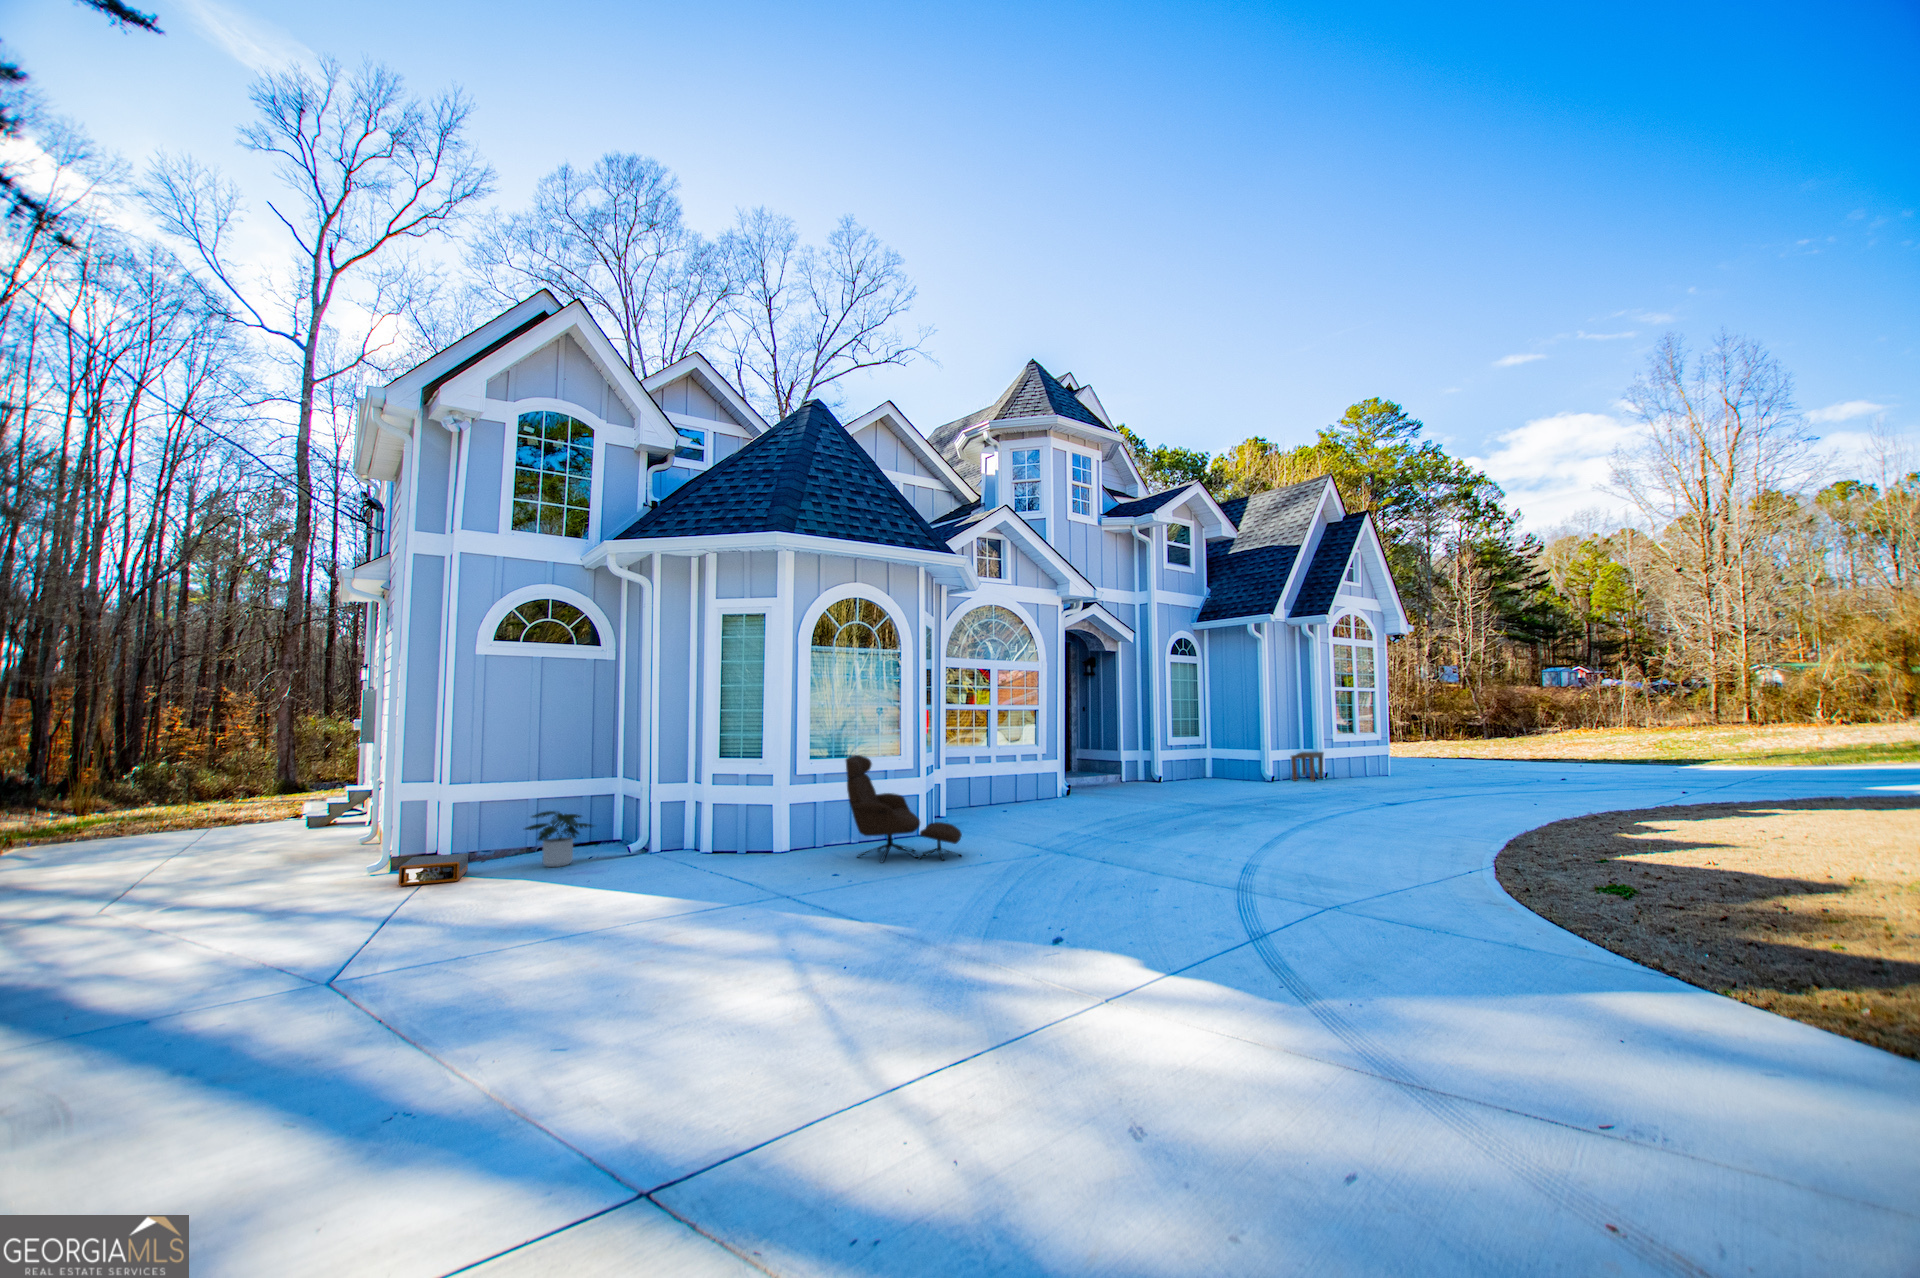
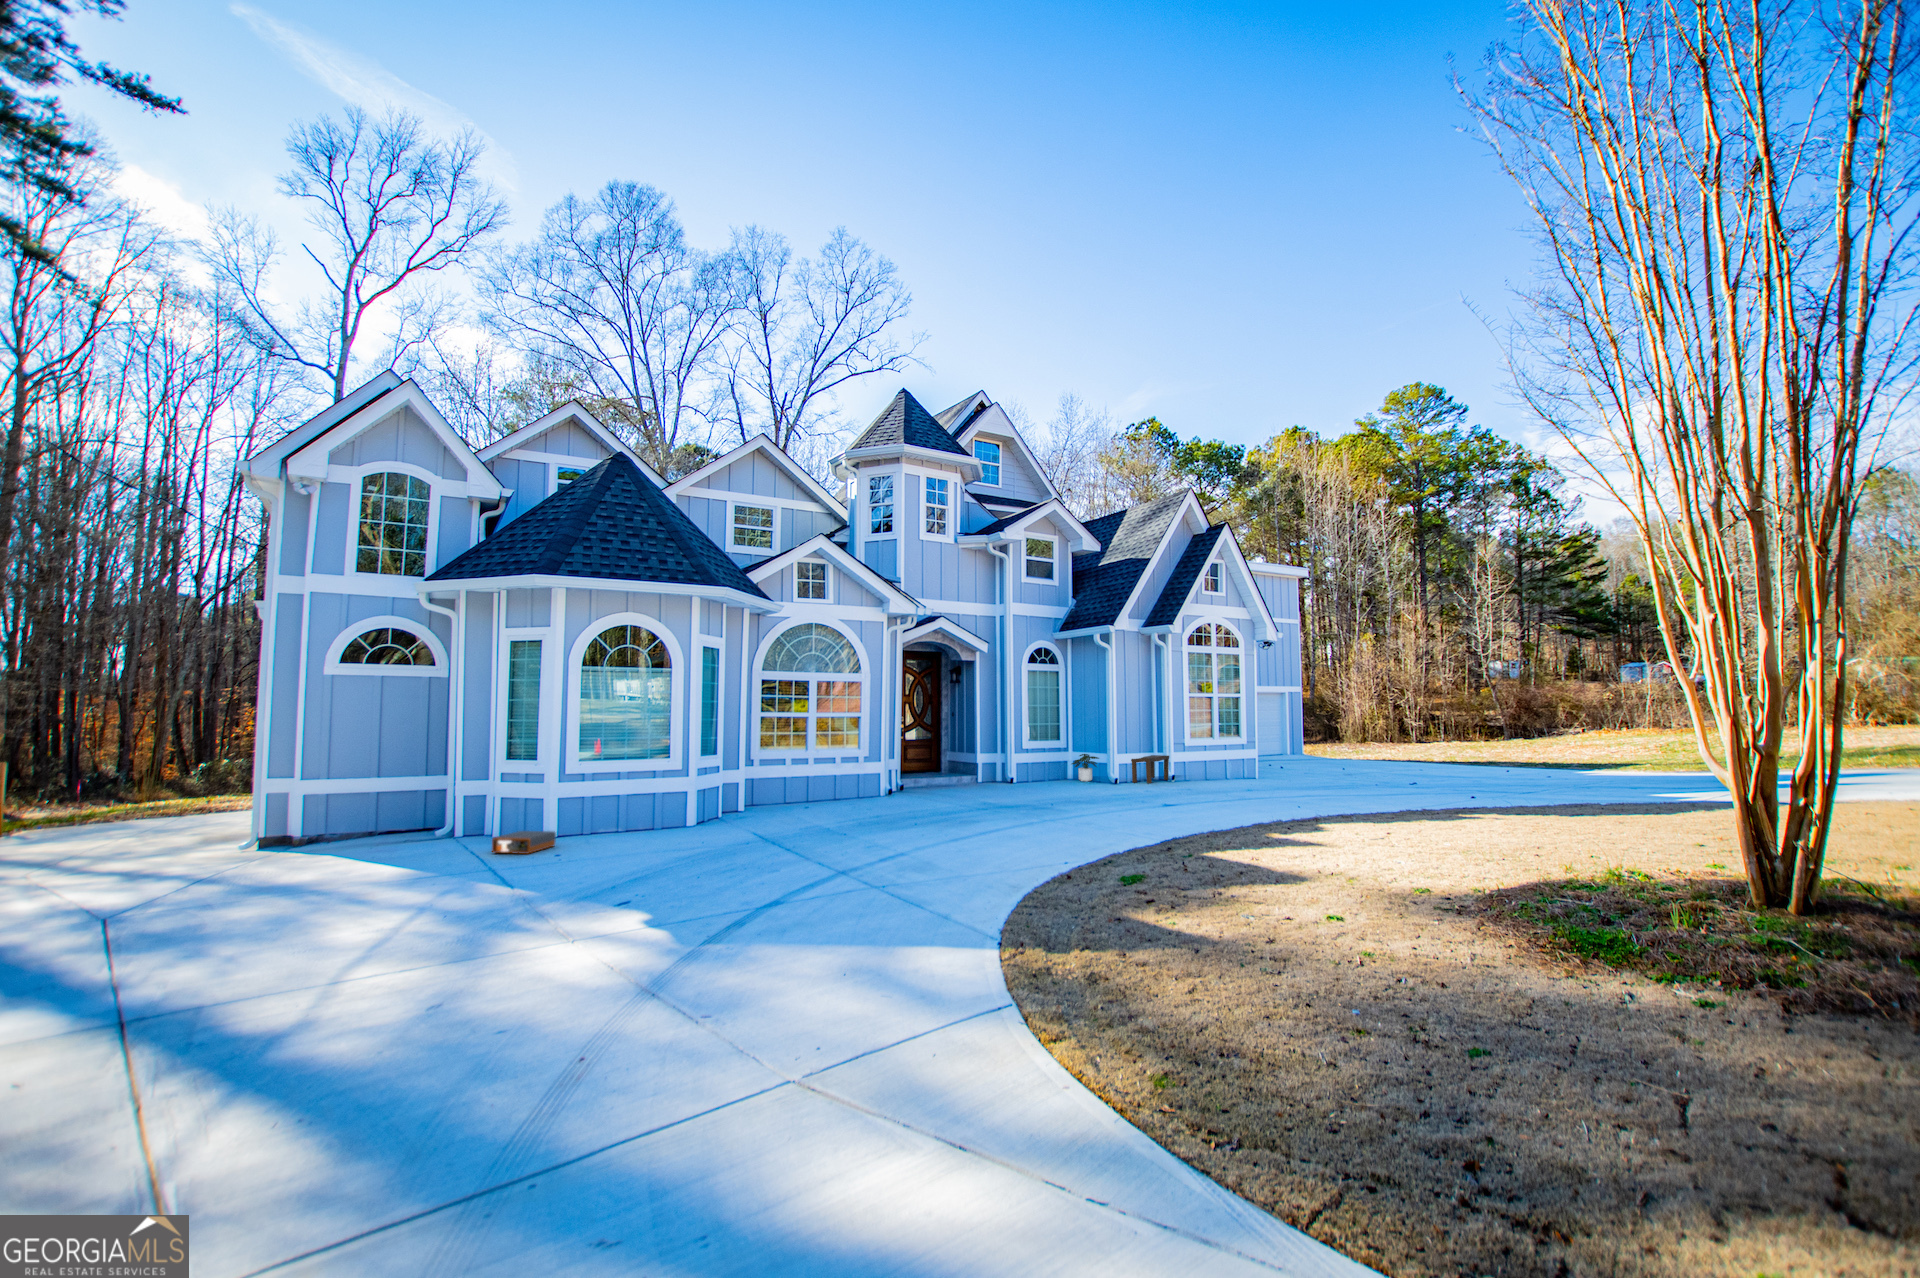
lounge chair: present [846,755,962,862] -> none [606,757,705,846]
potted plant: present [525,811,592,867] -> present [1072,754,1099,781]
storage box: present [398,853,468,886] -> present [492,831,556,854]

